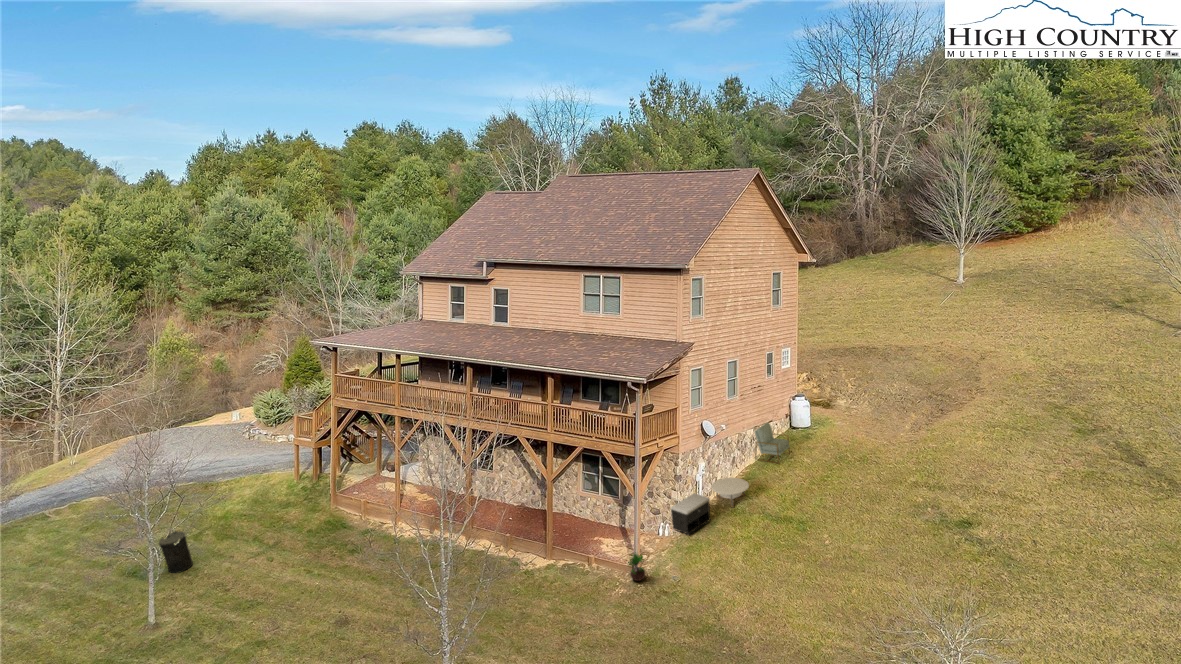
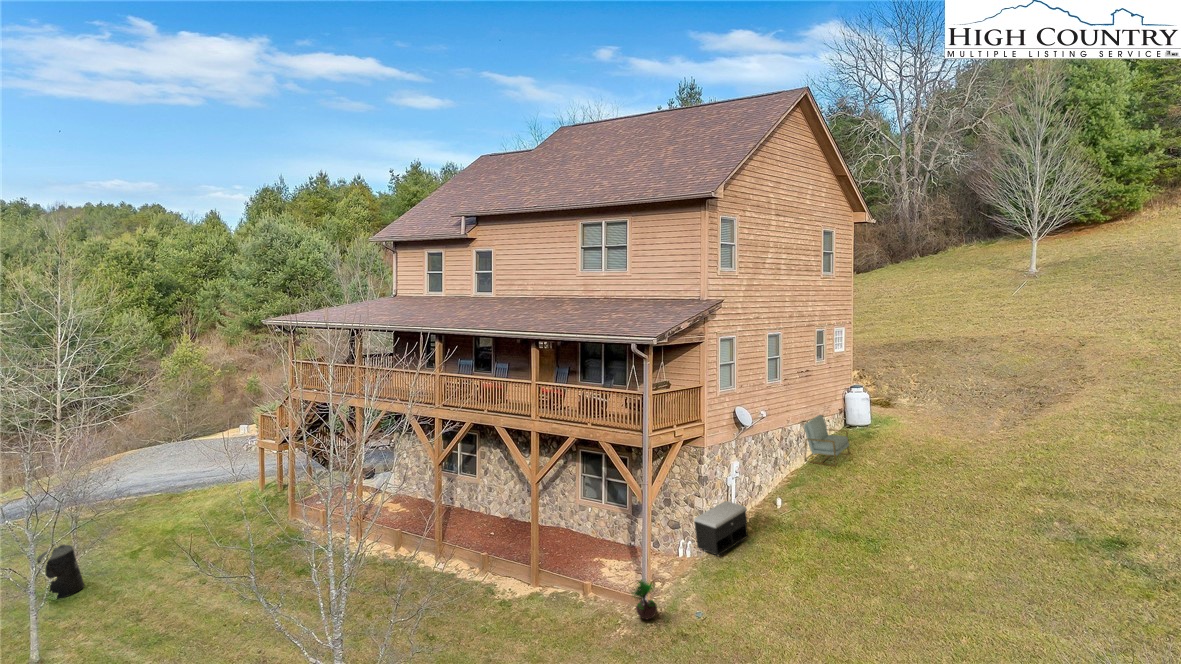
round table: present [711,478,749,507] -> none [749,482,799,521]

